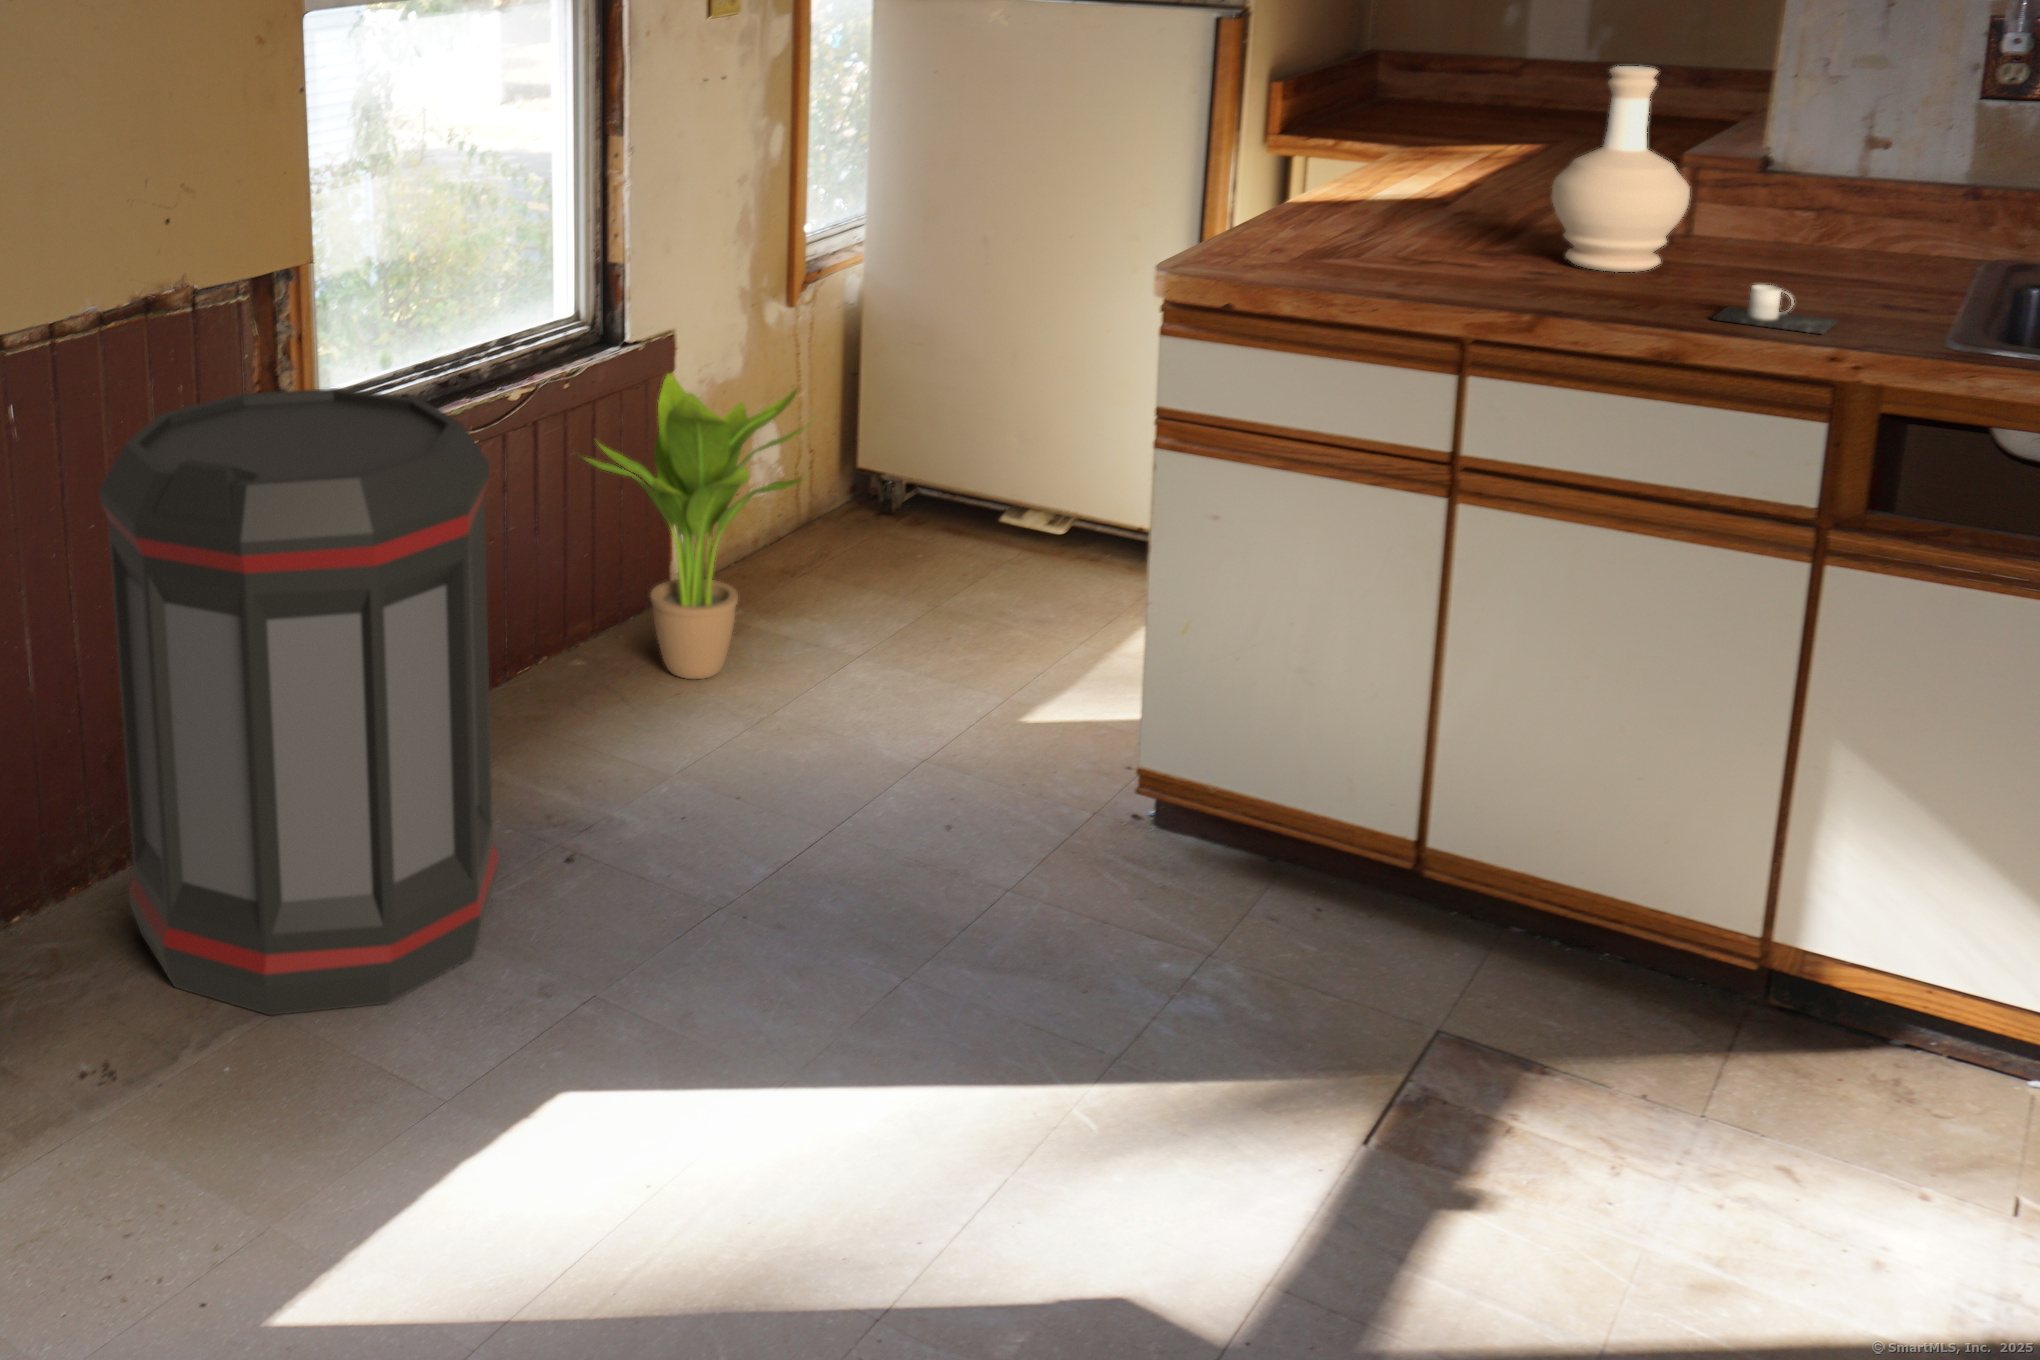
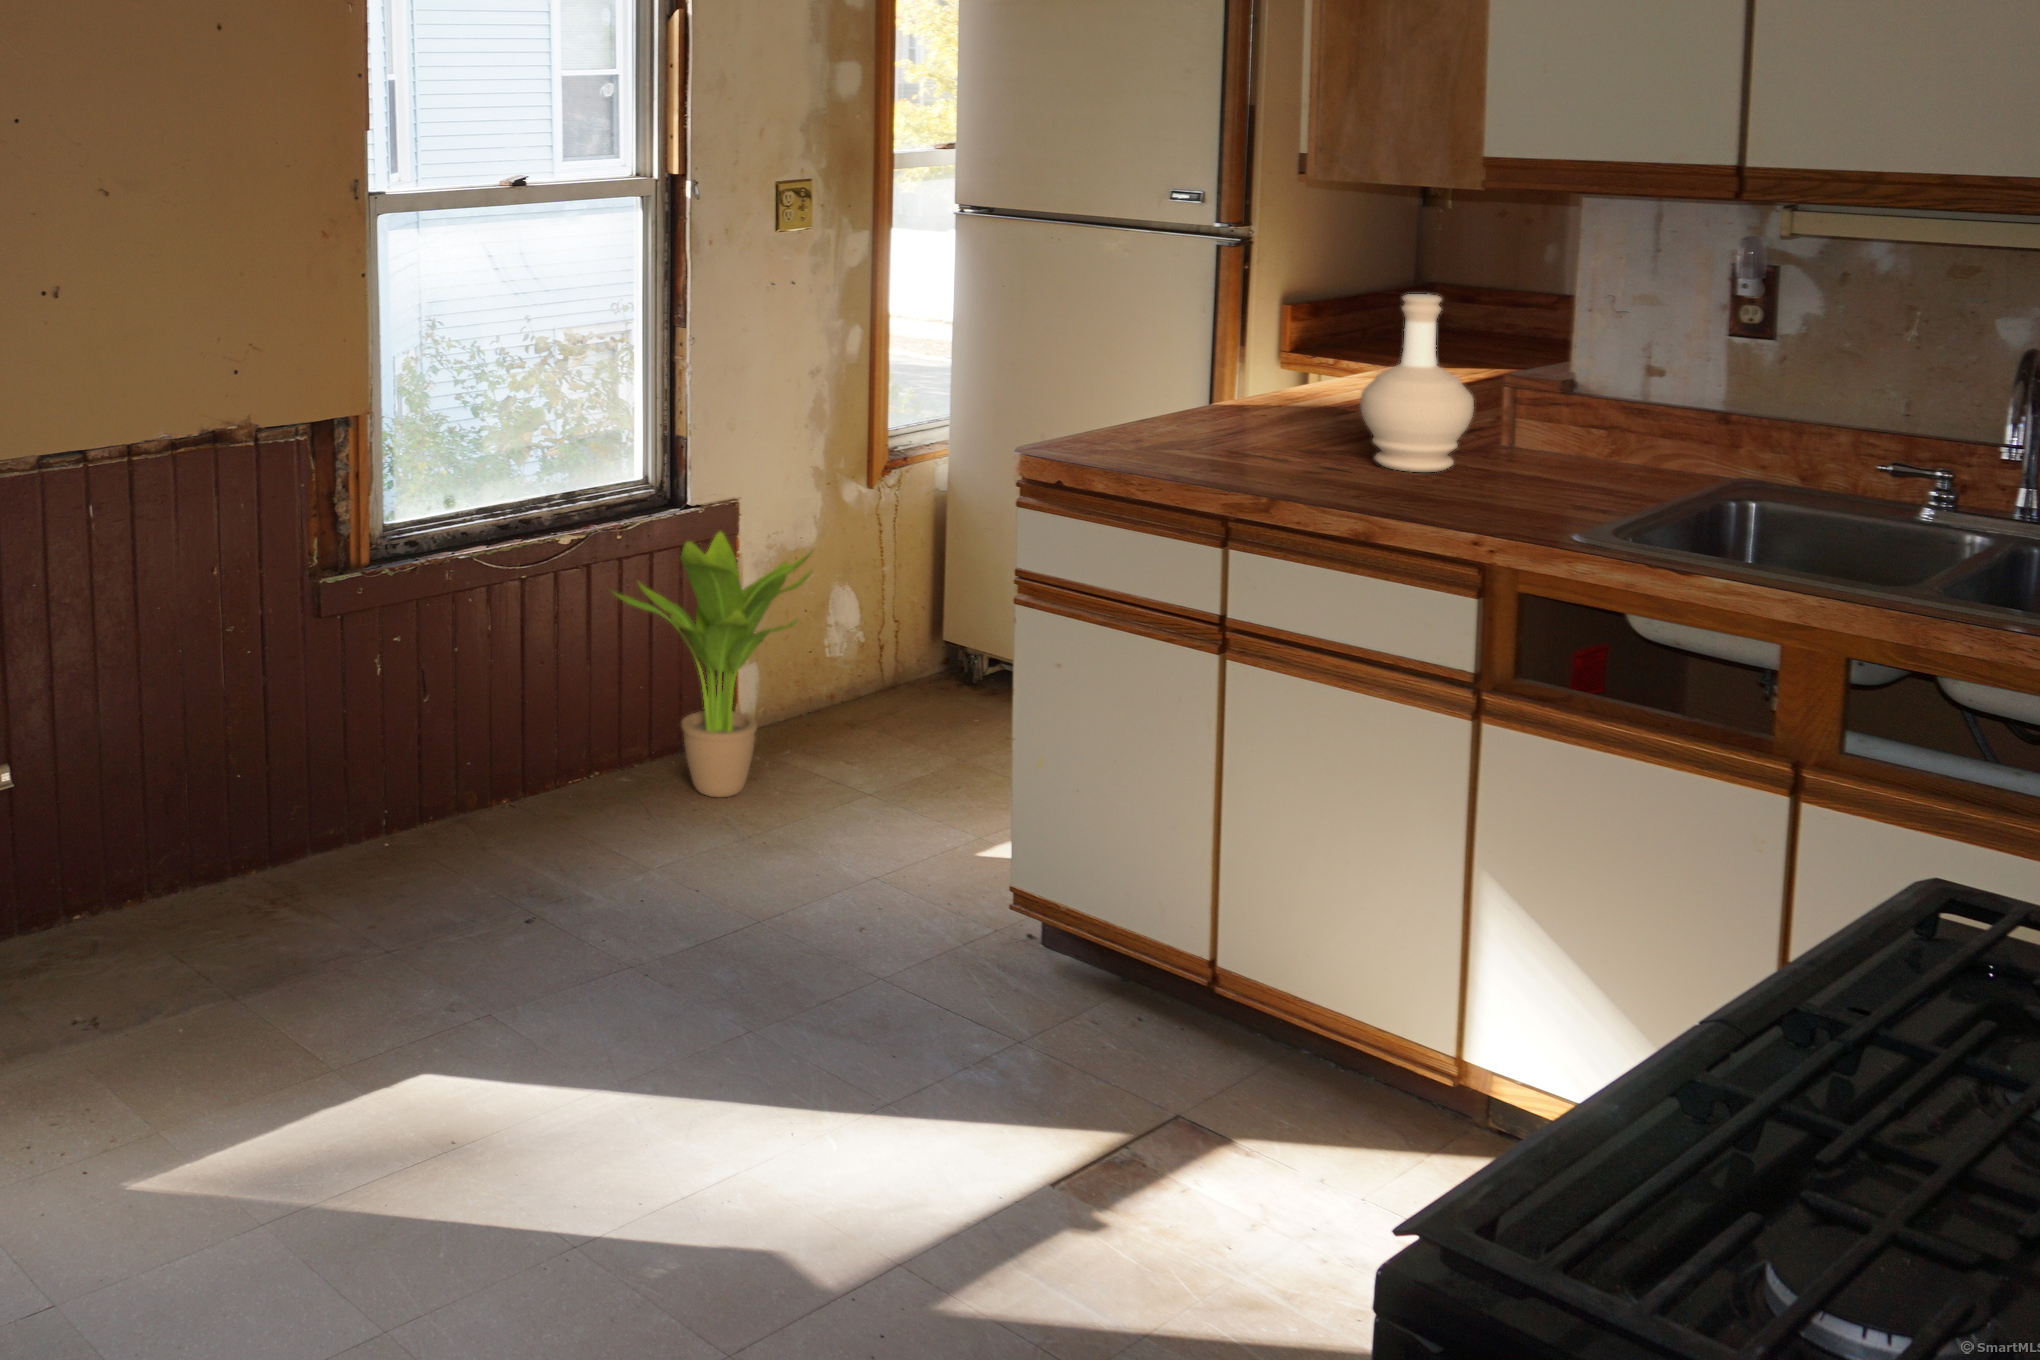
mug: present [1713,285,1837,334] -> none [1418,481,1524,525]
trash can: present [99,388,500,1015] -> none [145,510,454,1001]

